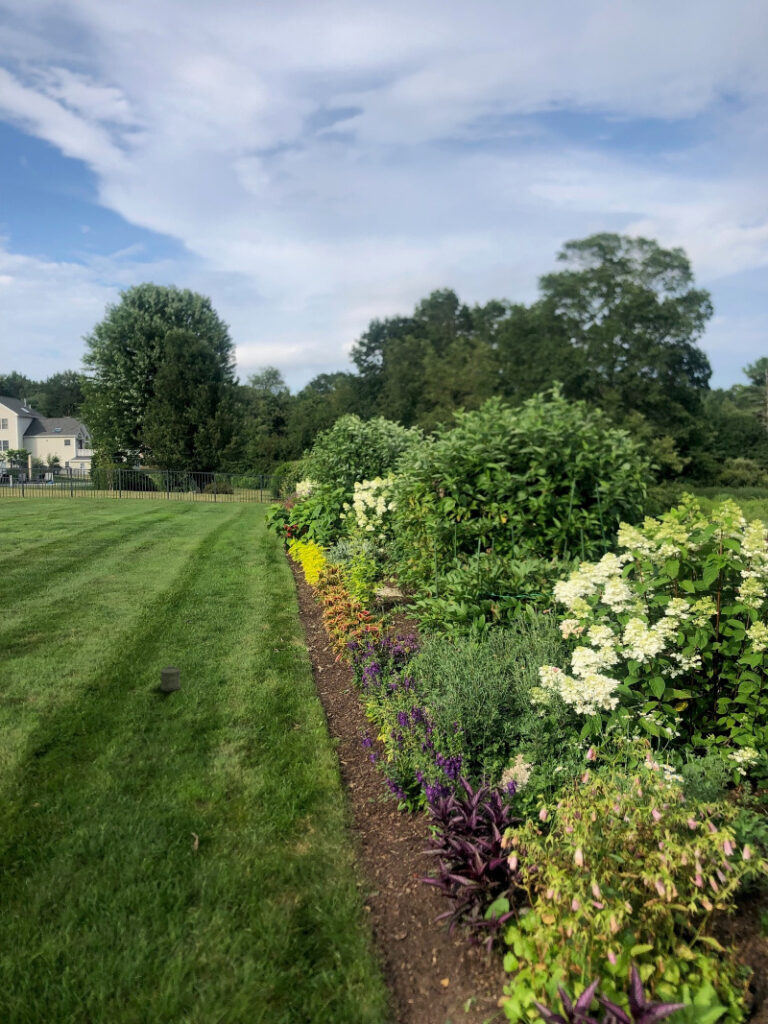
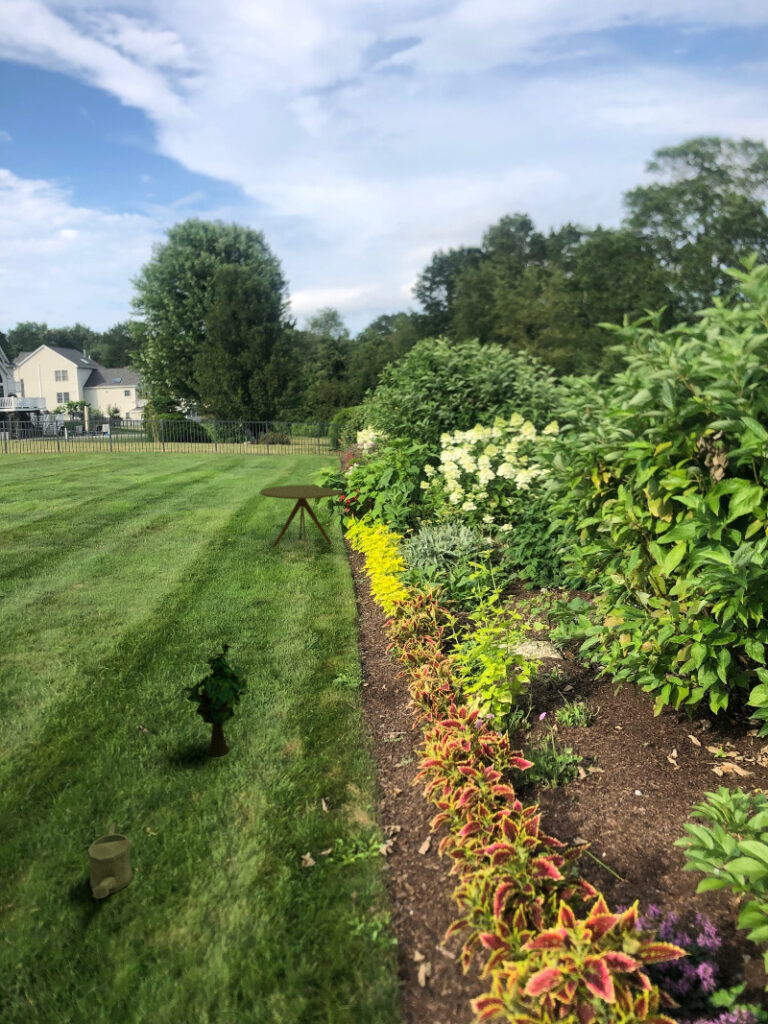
round table: none [221,519,285,568] -> present [260,485,343,551]
decorative plant: none [194,591,231,654] -> present [183,644,248,756]

